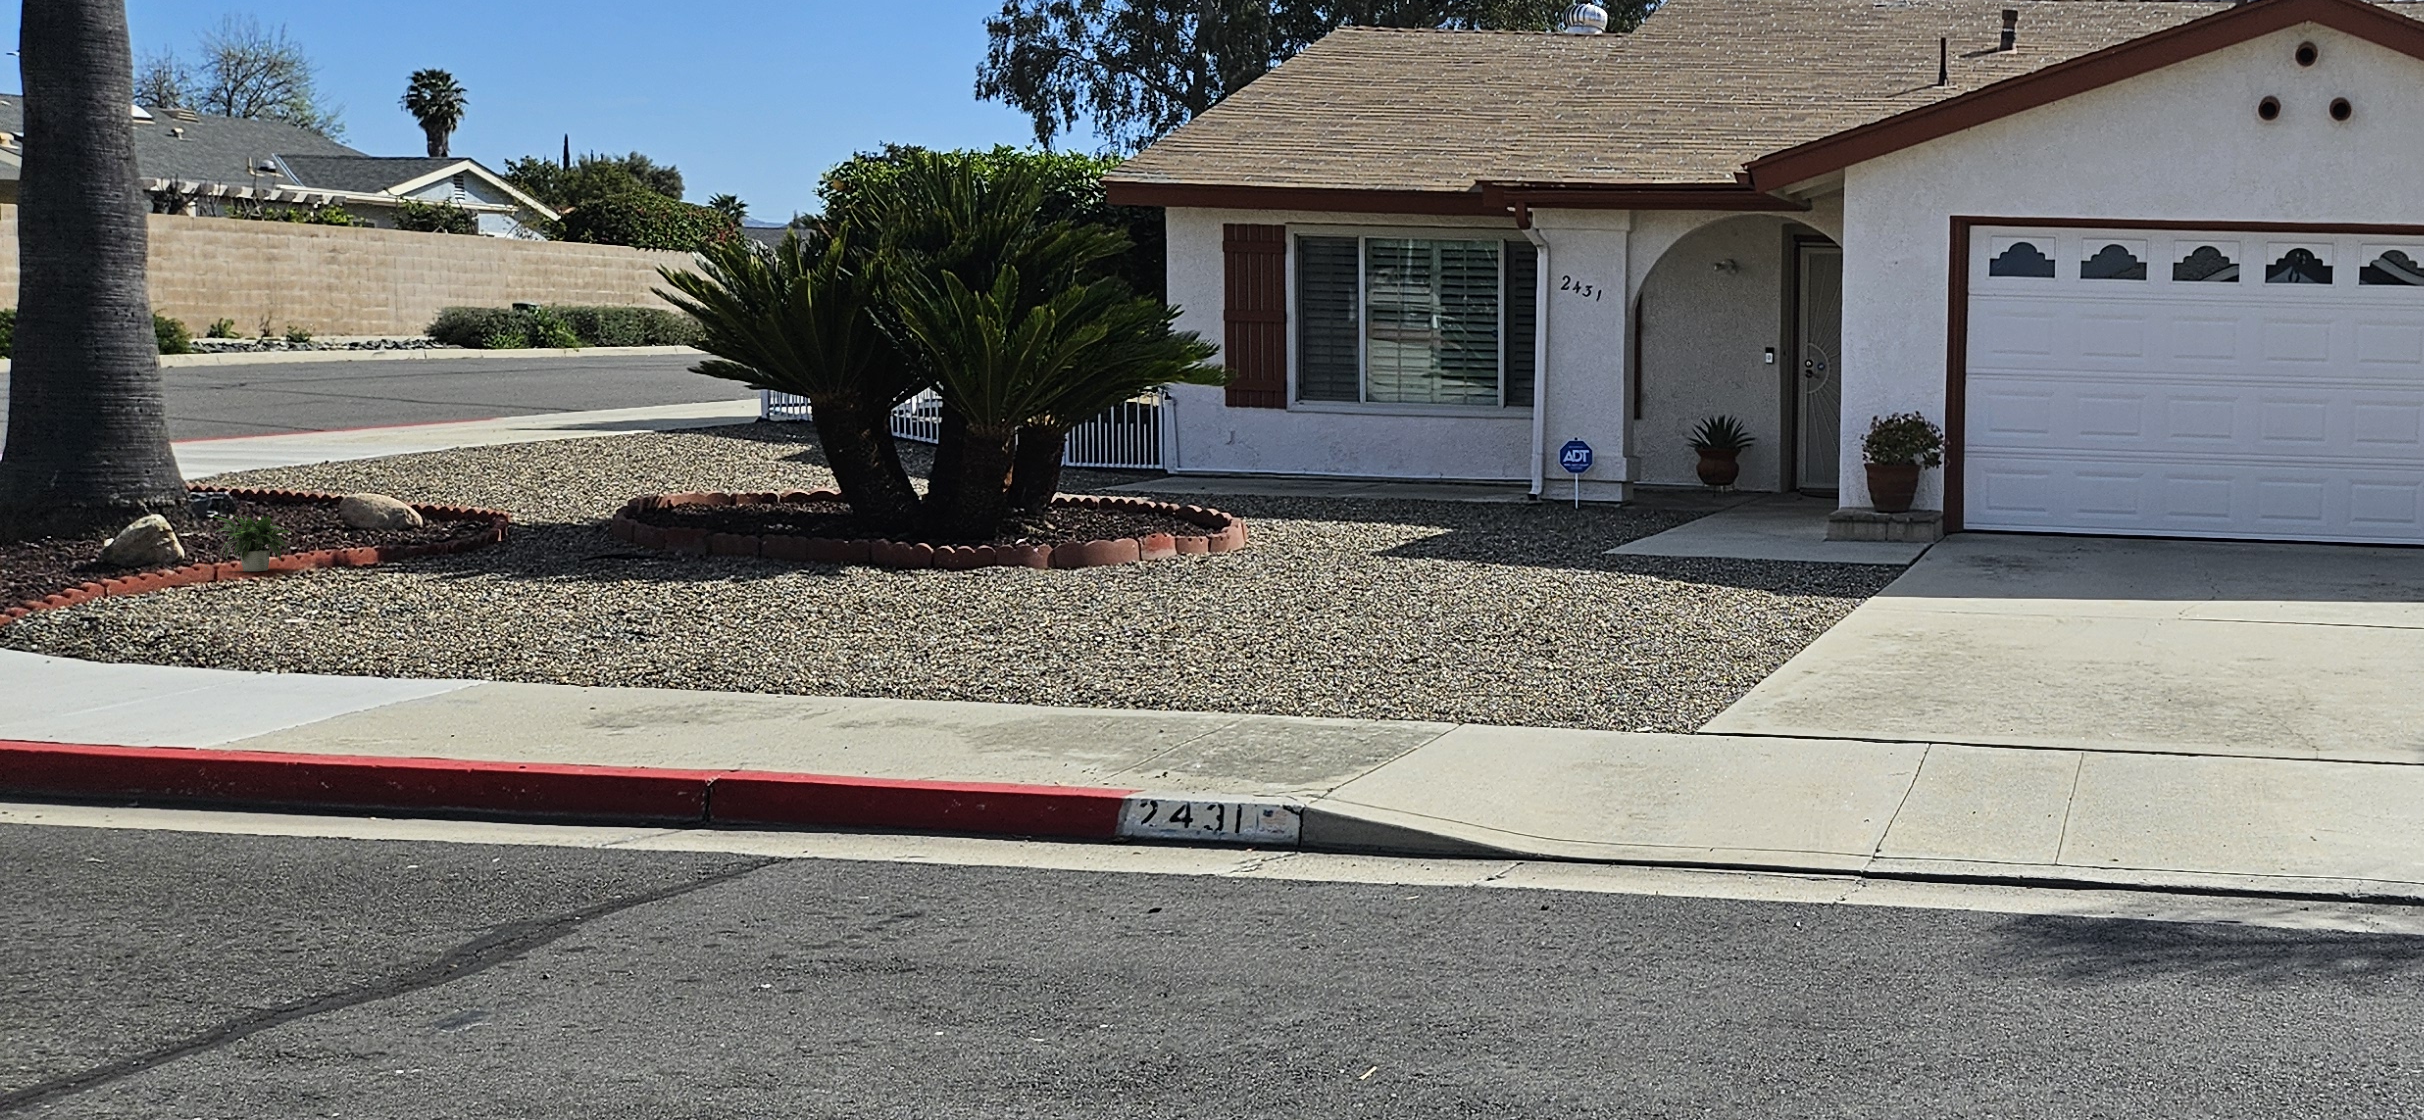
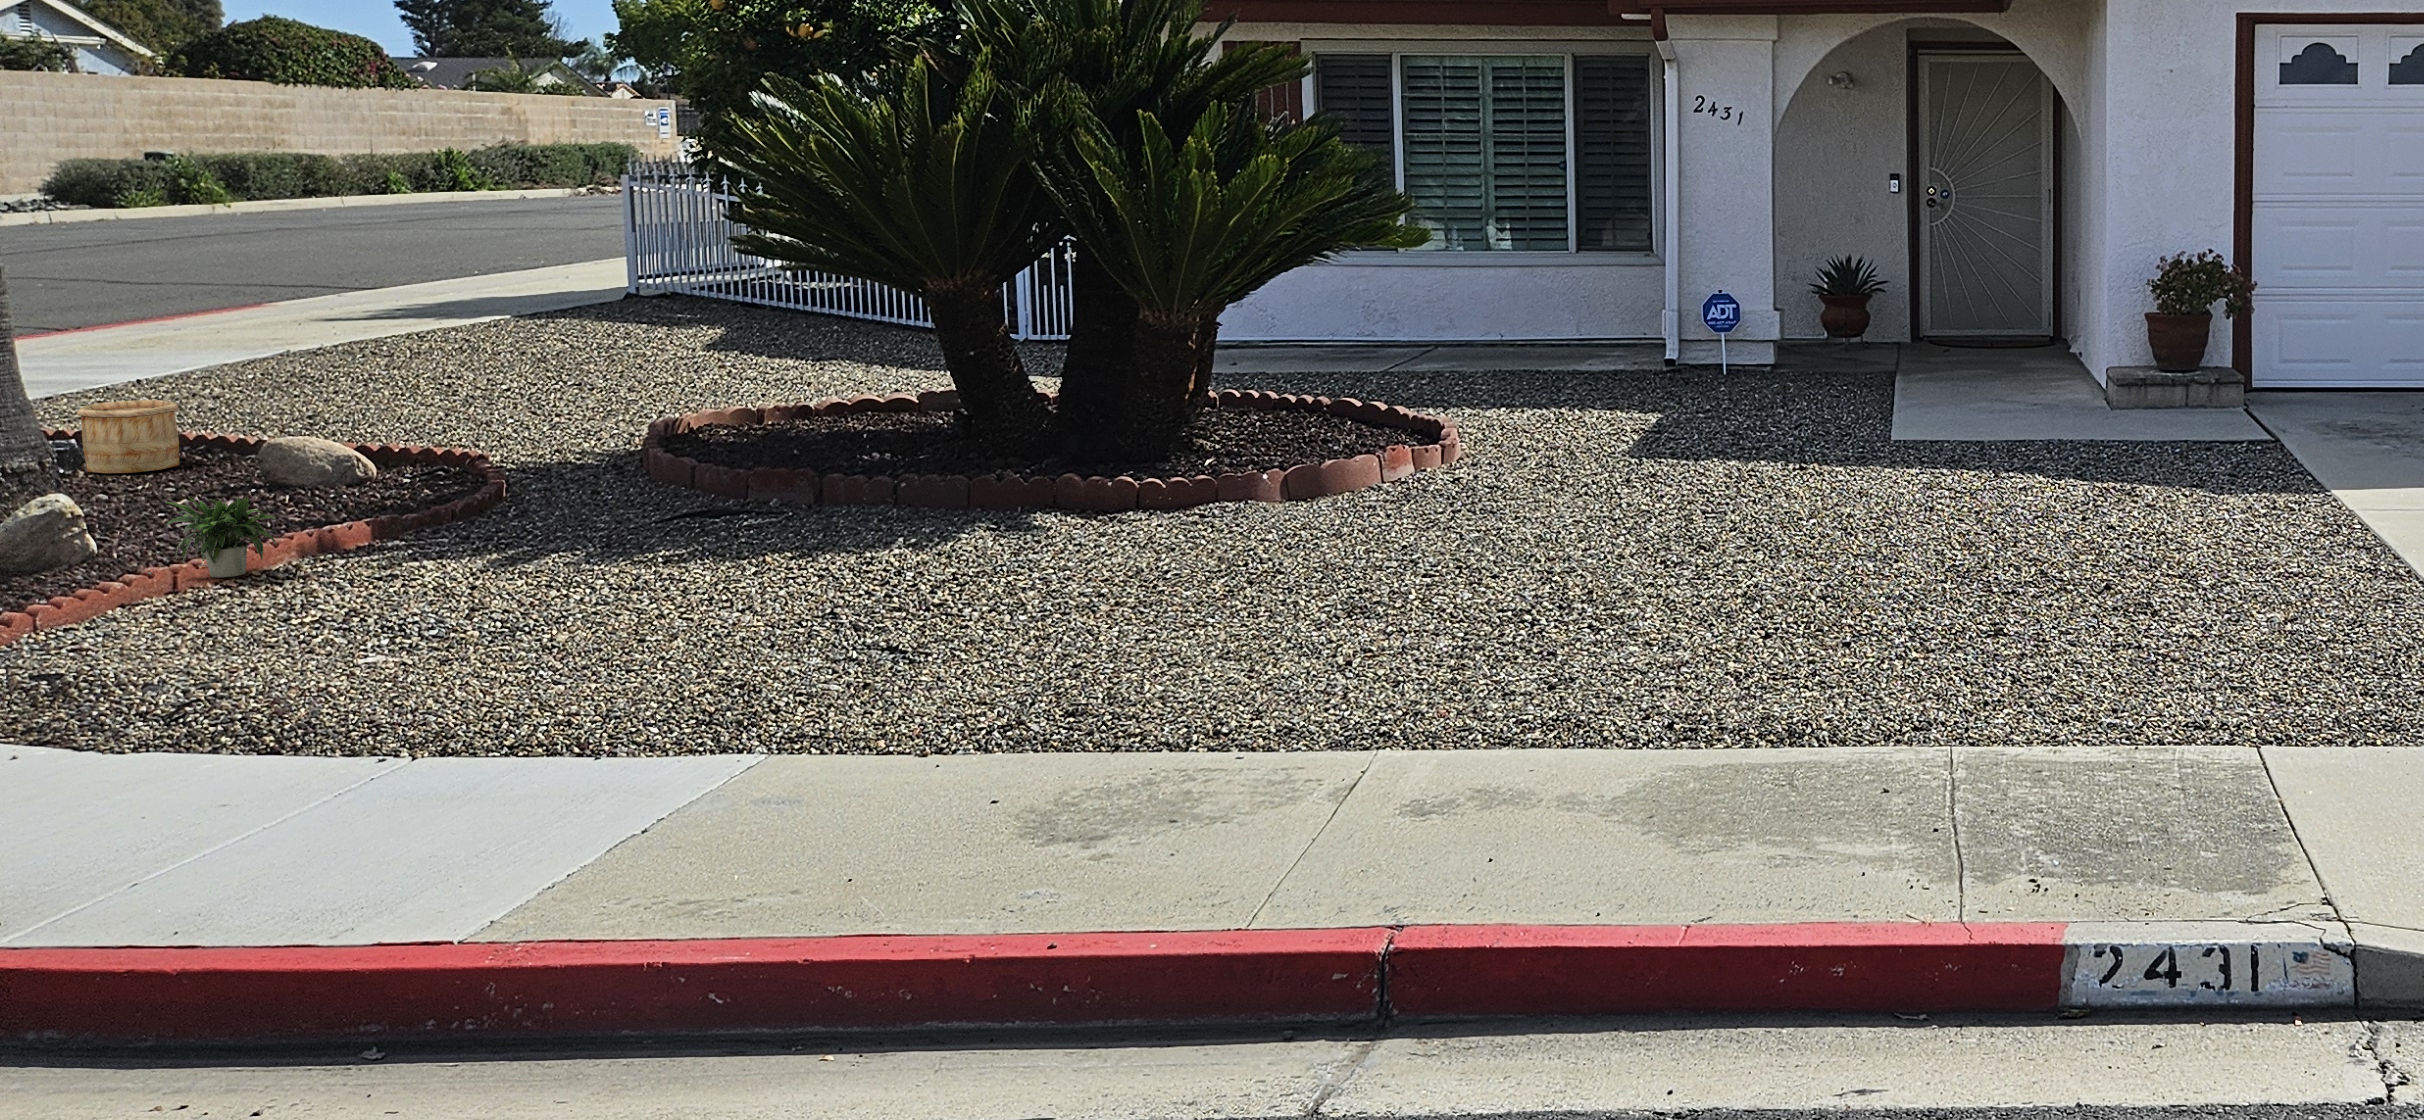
wooden bucket: none [224,462,298,512] -> present [77,400,179,473]

